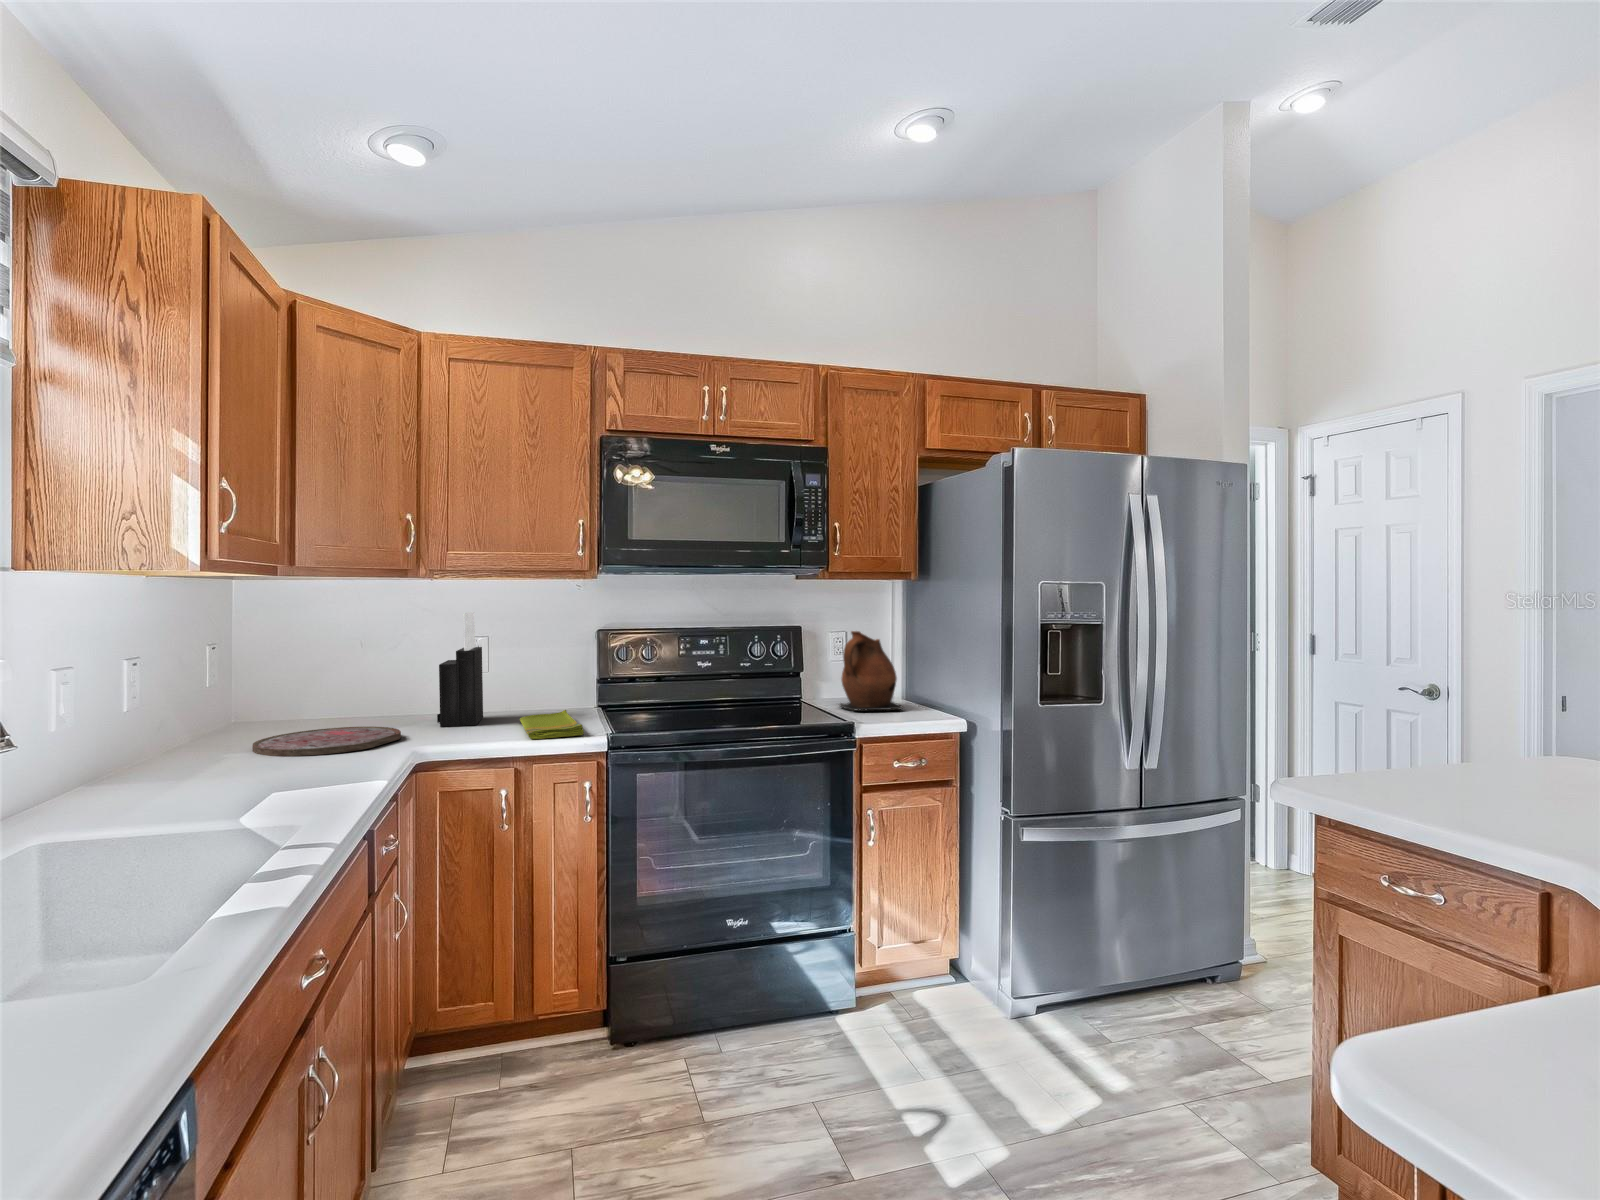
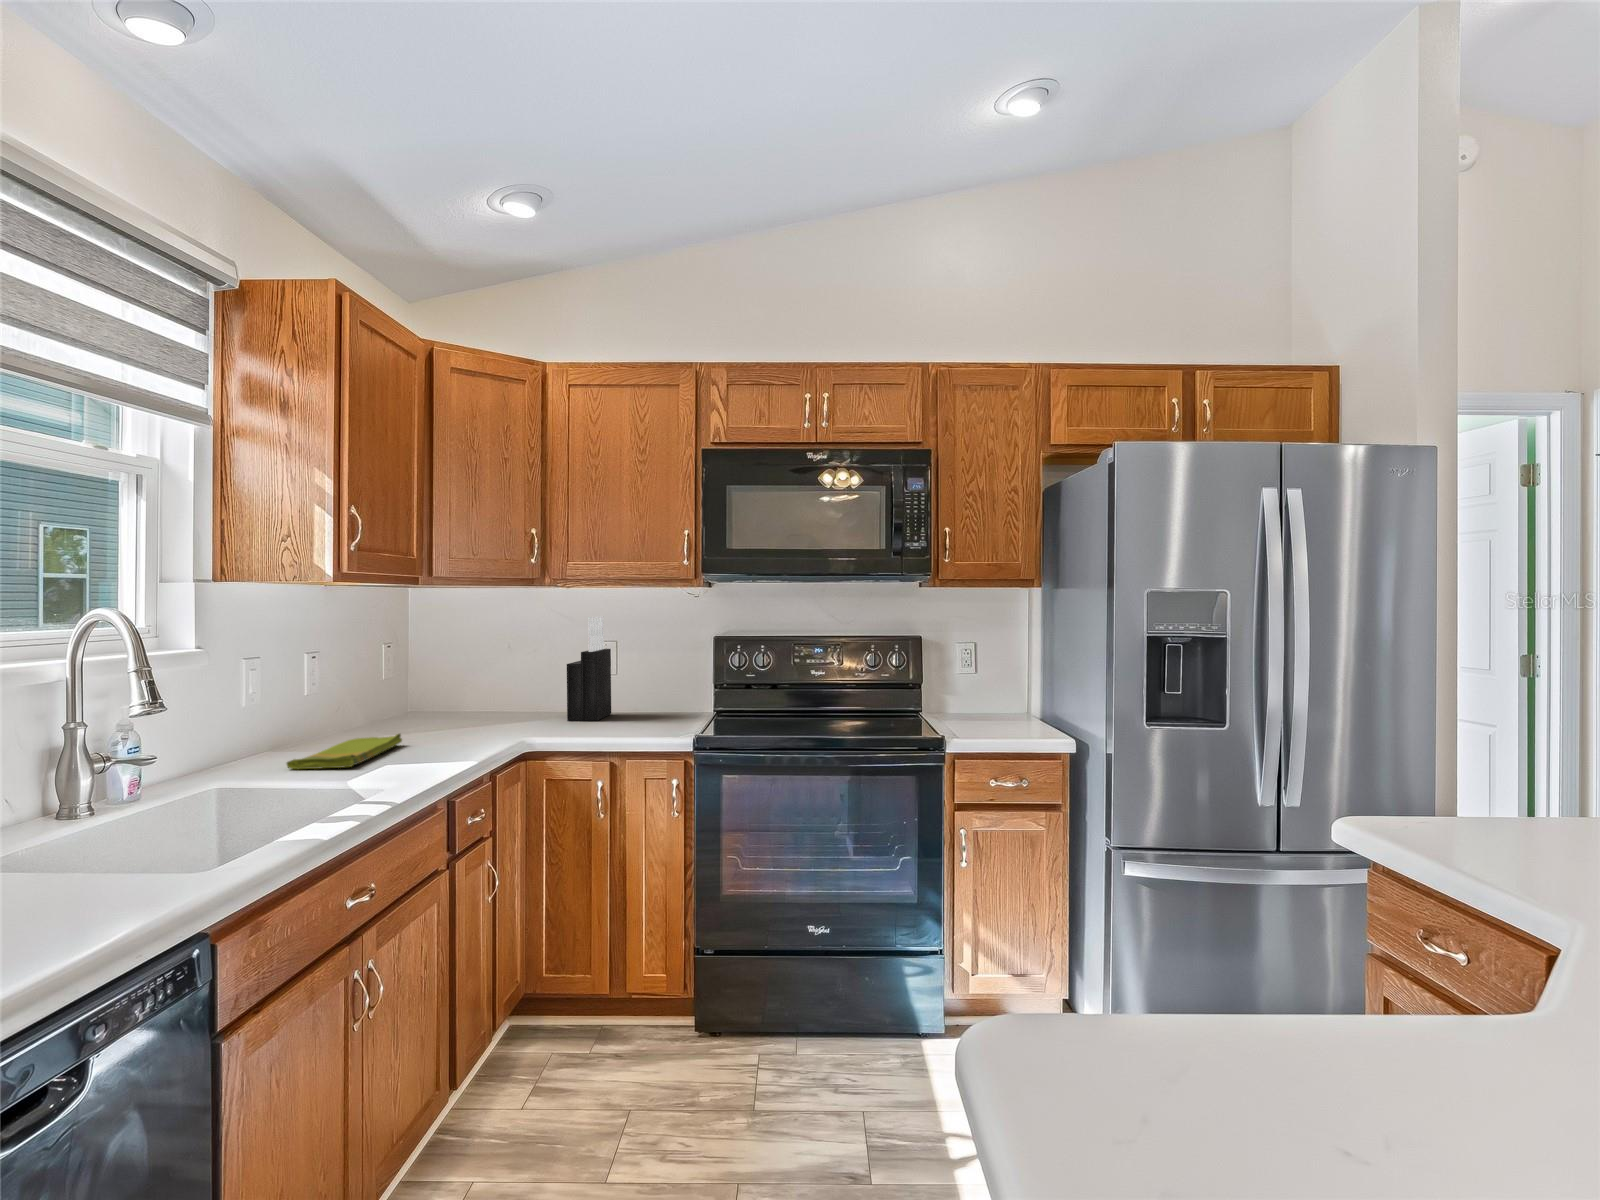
ceramic pitcher: present [840,631,904,711] -> none [953,640,1023,727]
dish towel: present [520,710,584,739] -> present [287,734,402,769]
cutting board: present [252,726,401,756] -> none [407,717,526,739]

